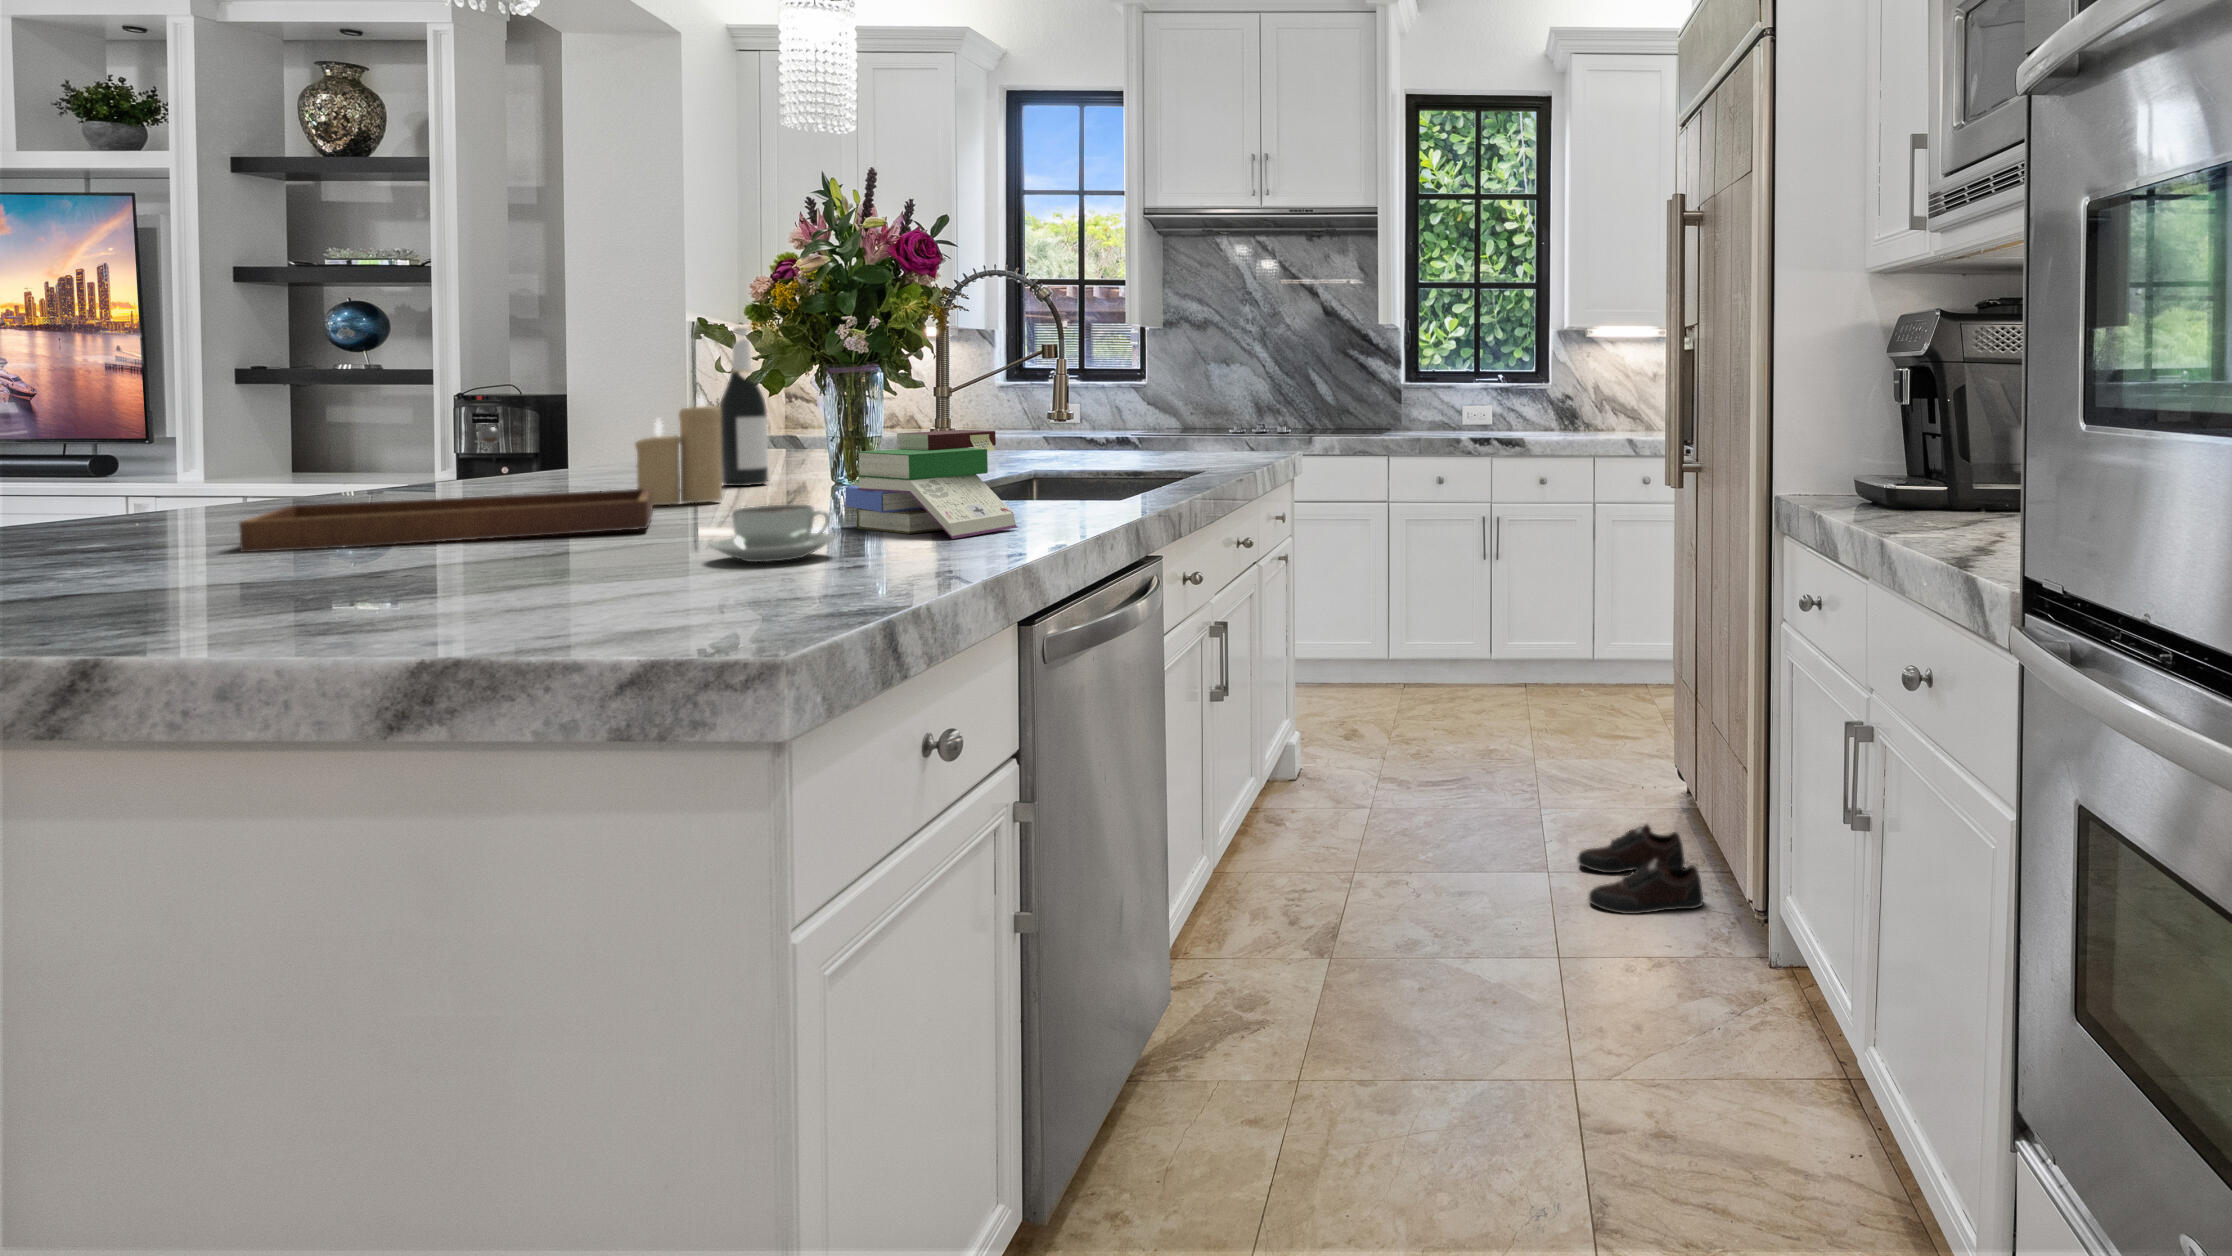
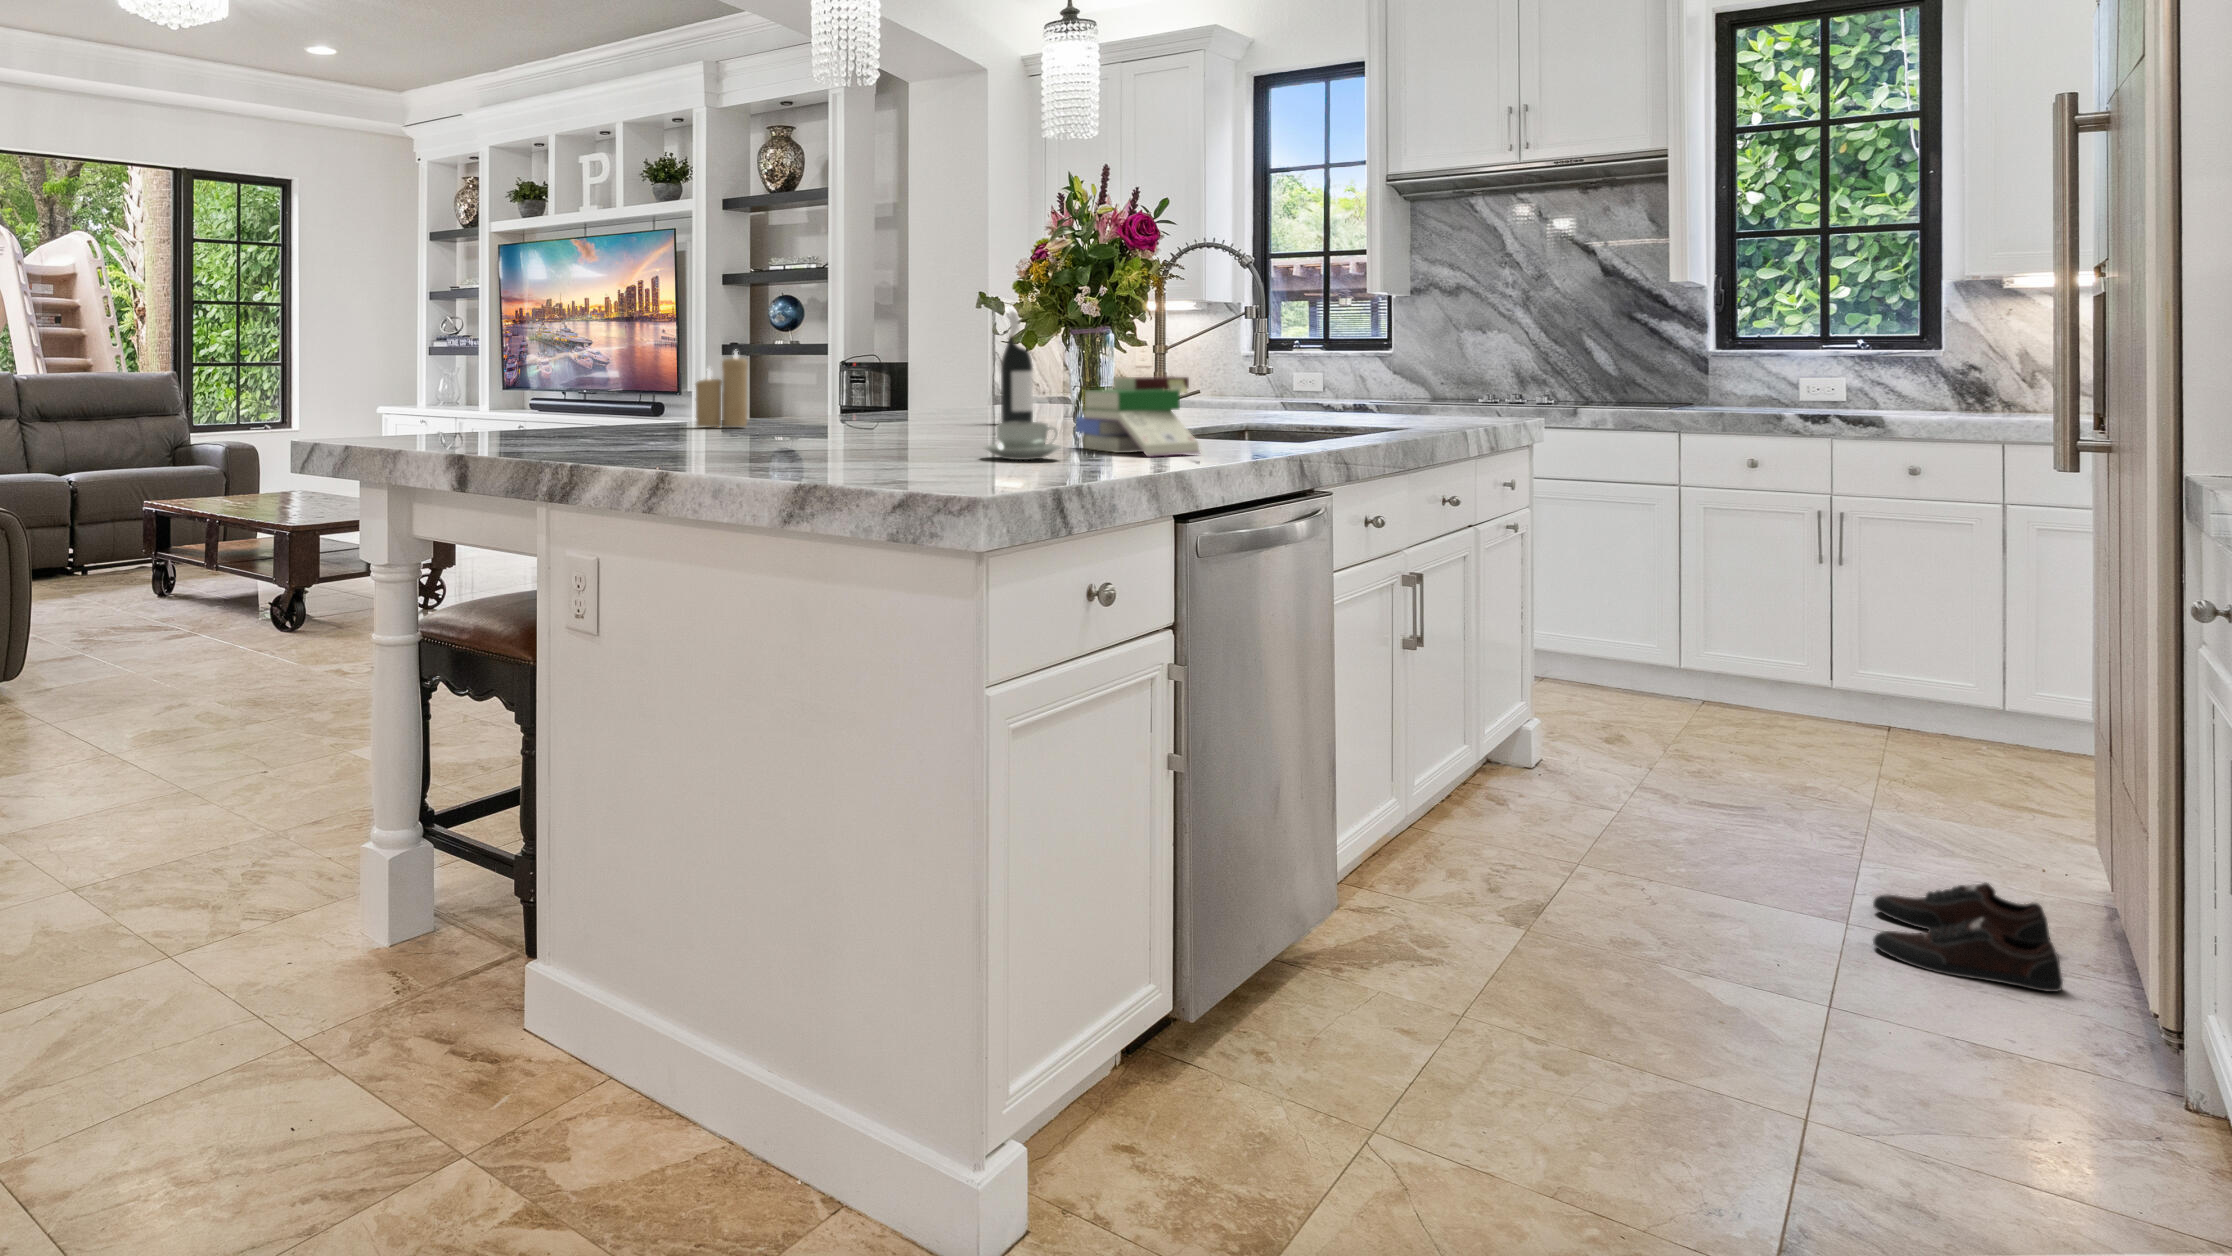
candle: present [635,394,722,505] -> present [696,352,748,427]
tray: present [239,427,653,552] -> none [745,370,954,442]

